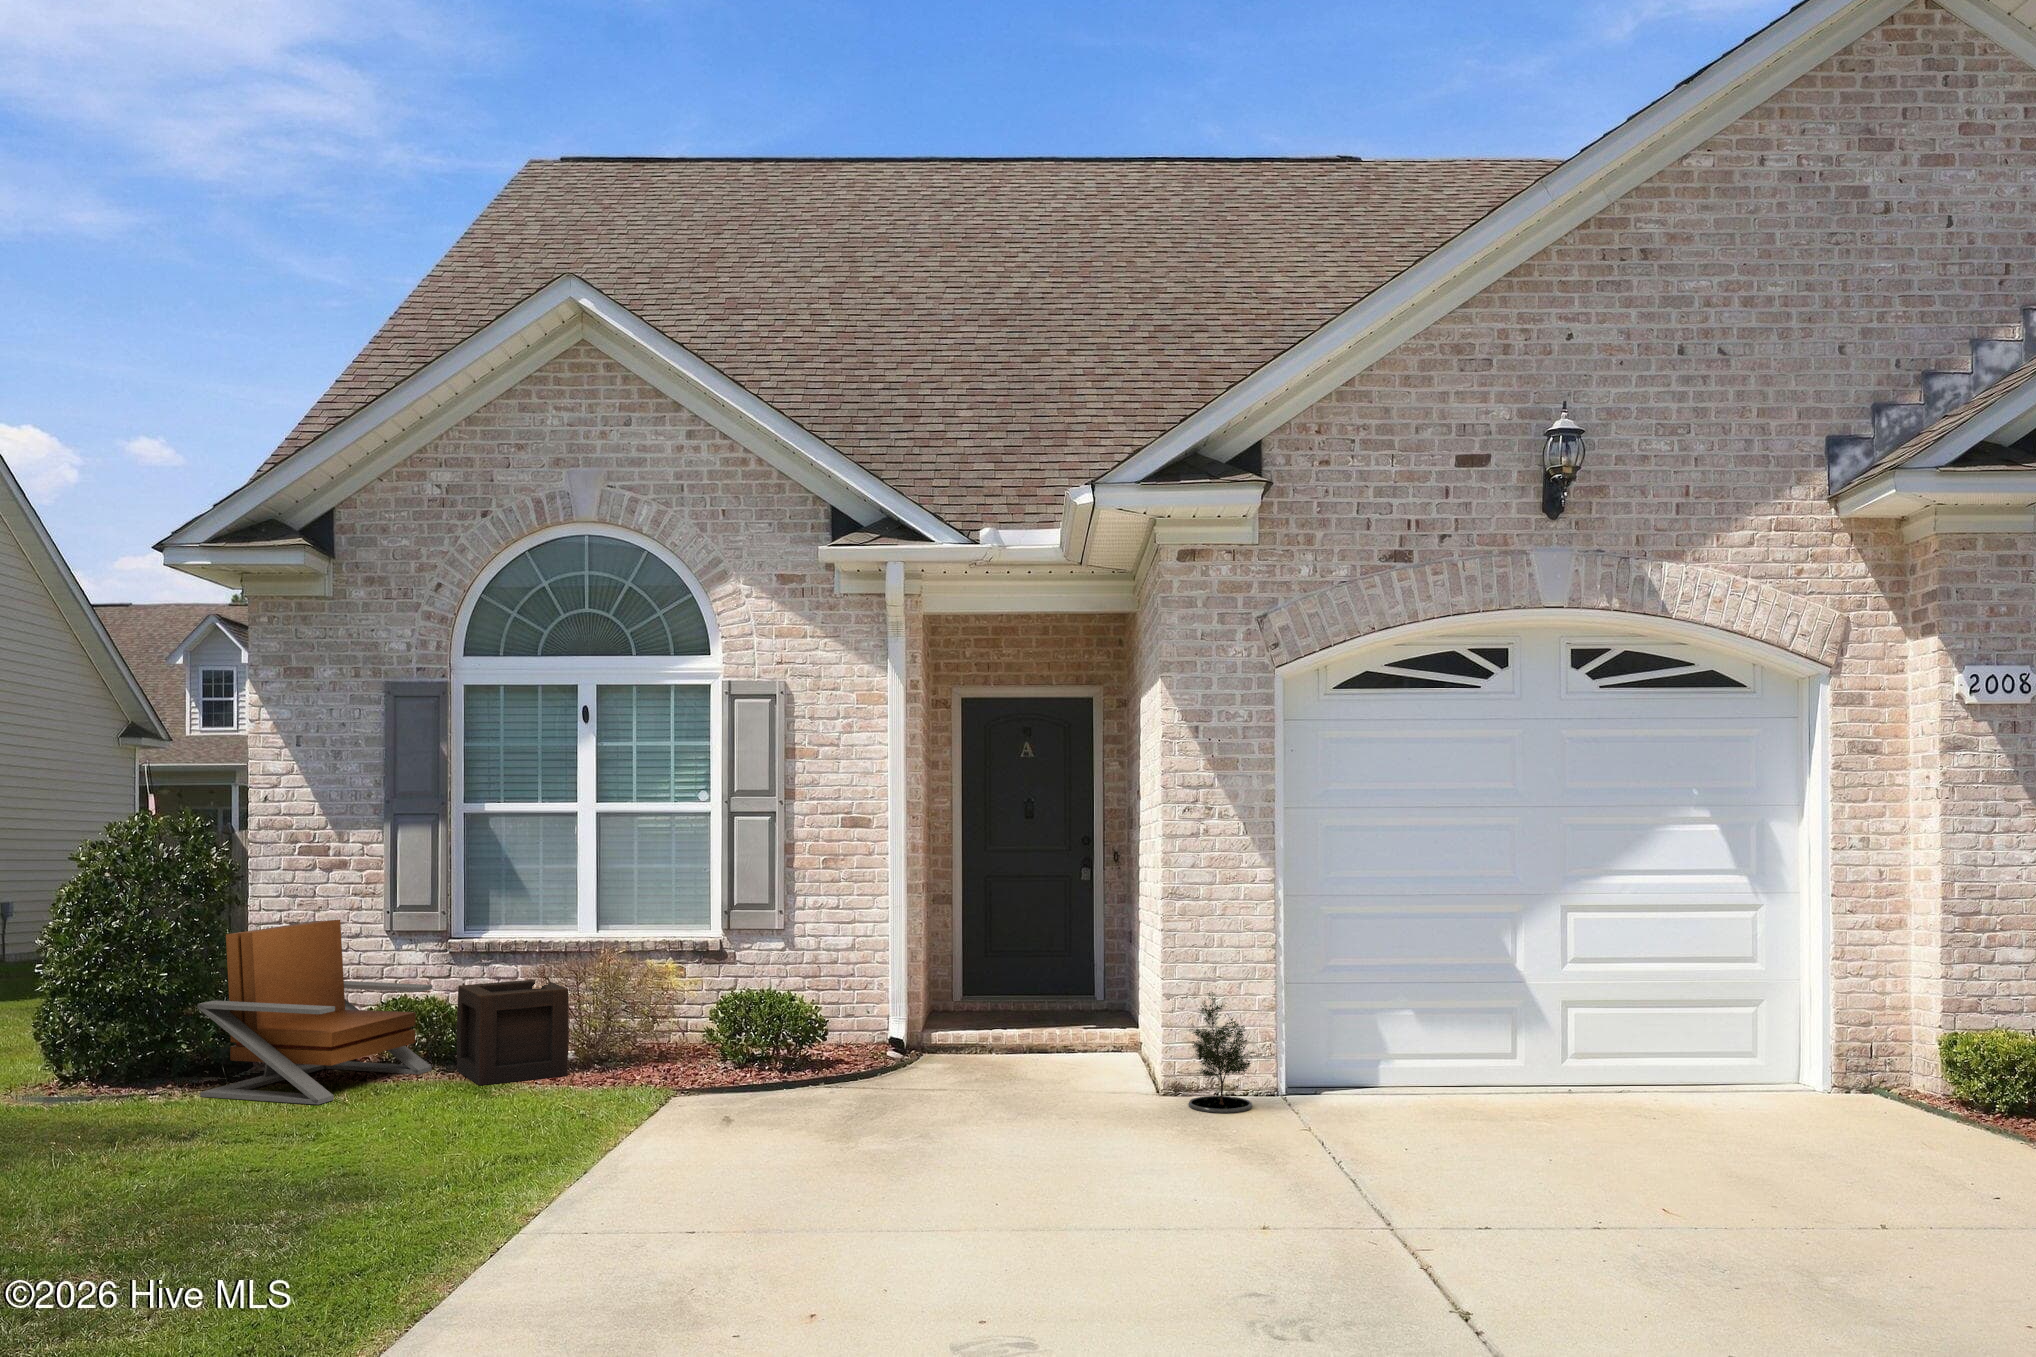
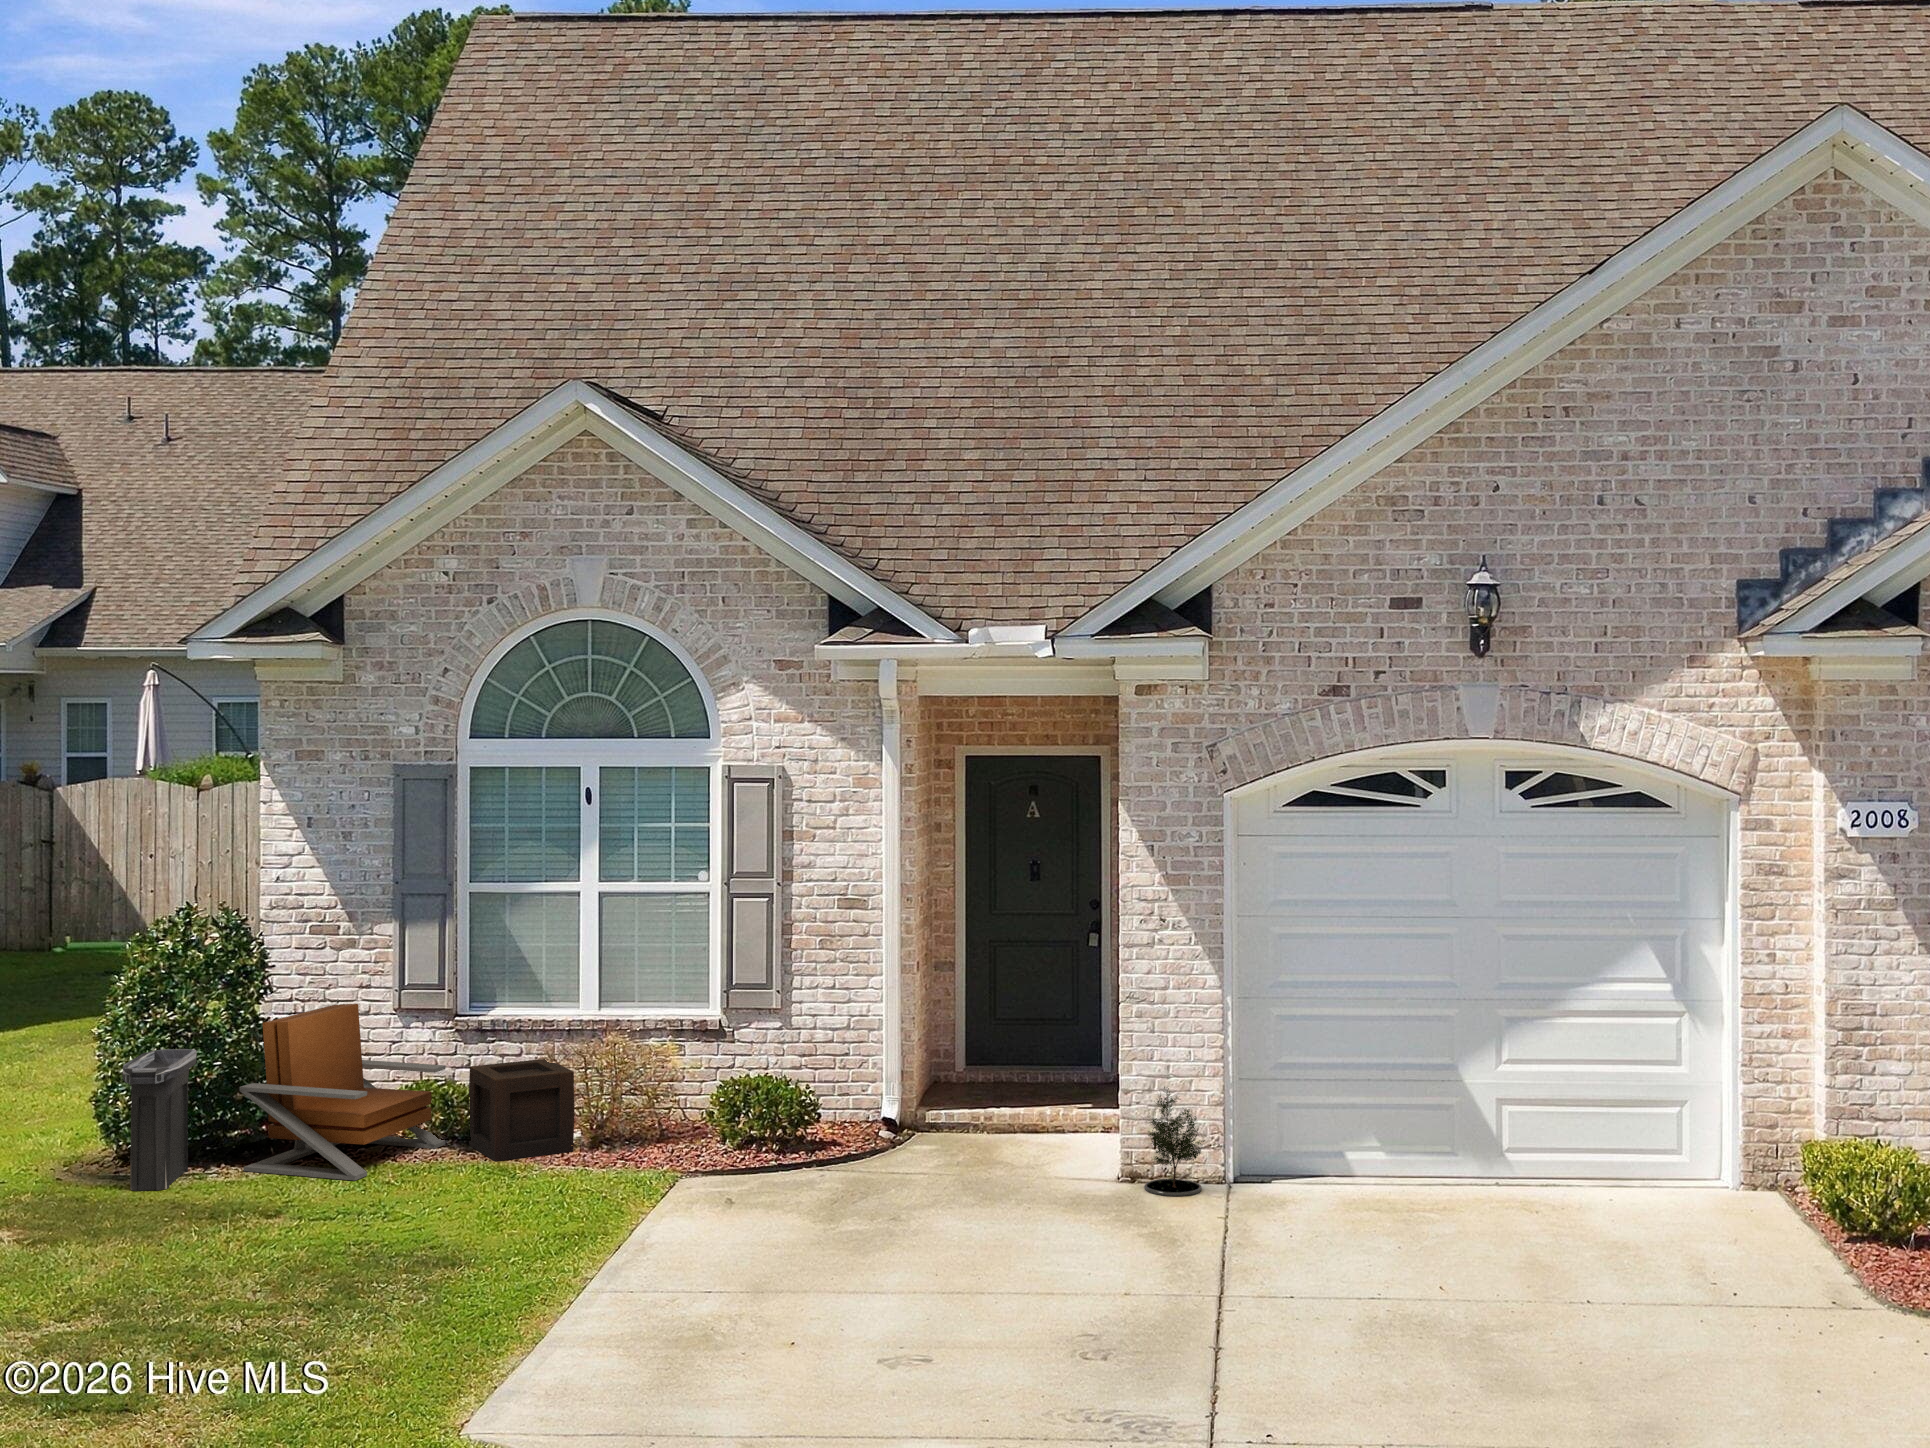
trash can: none [56,963,153,1117] -> present [123,1049,196,1191]

